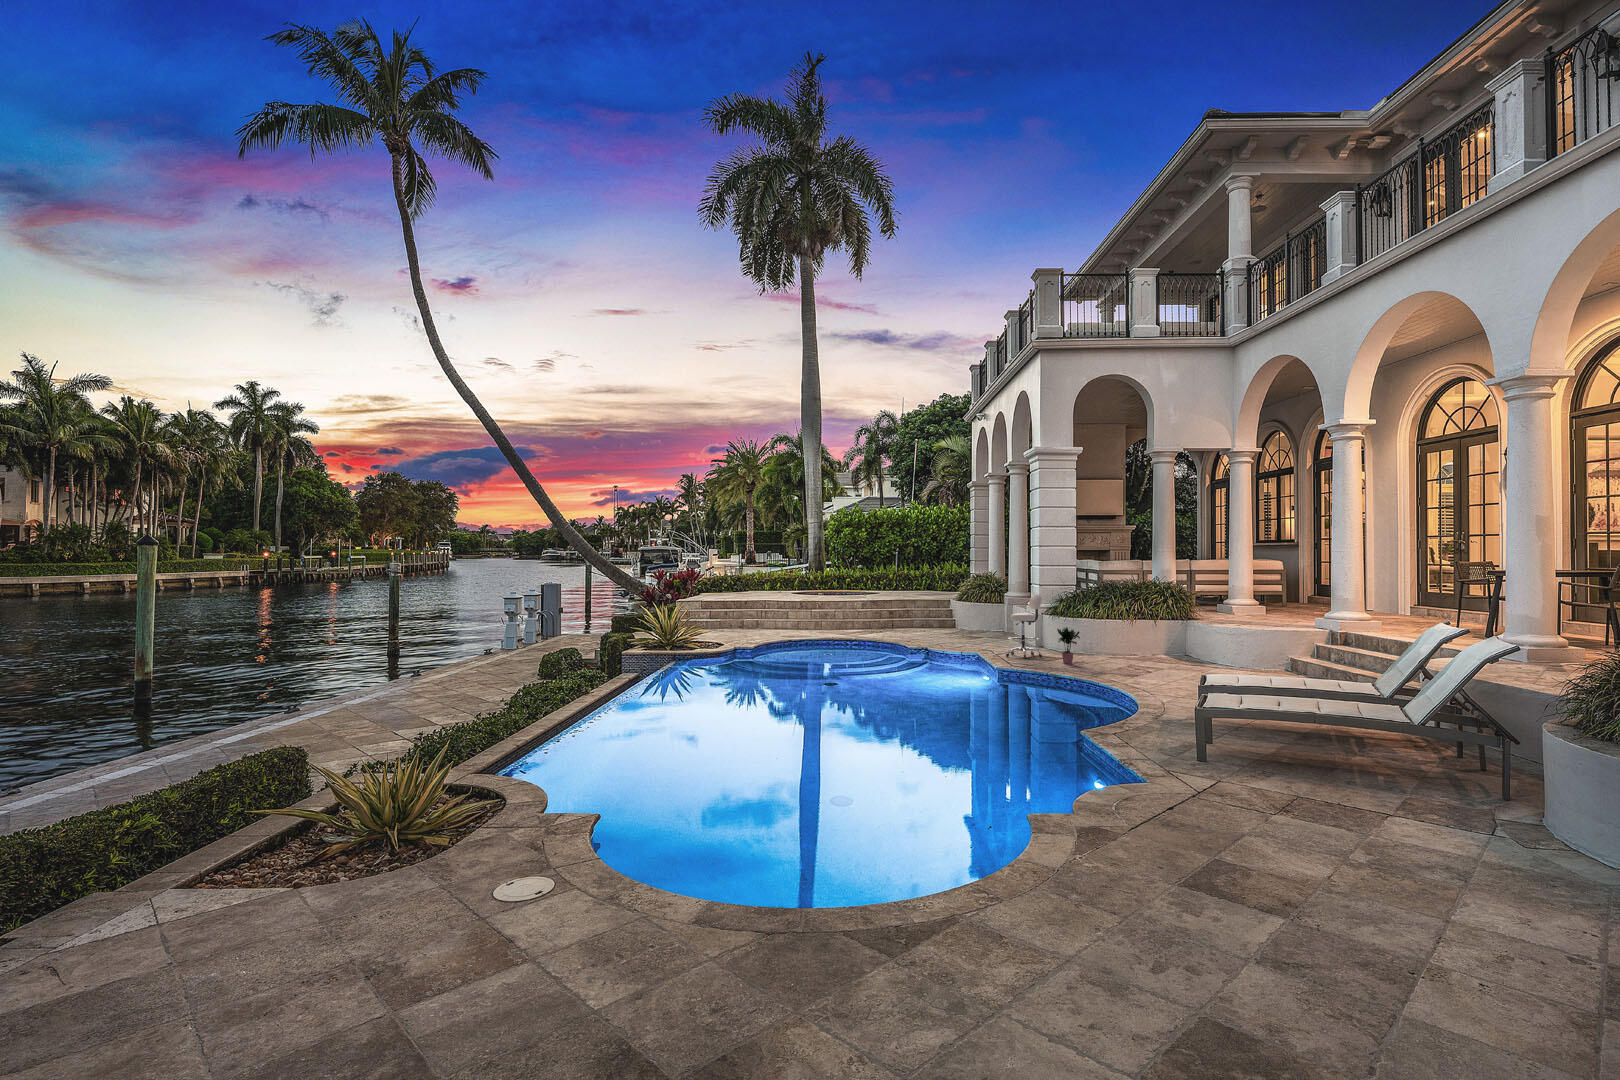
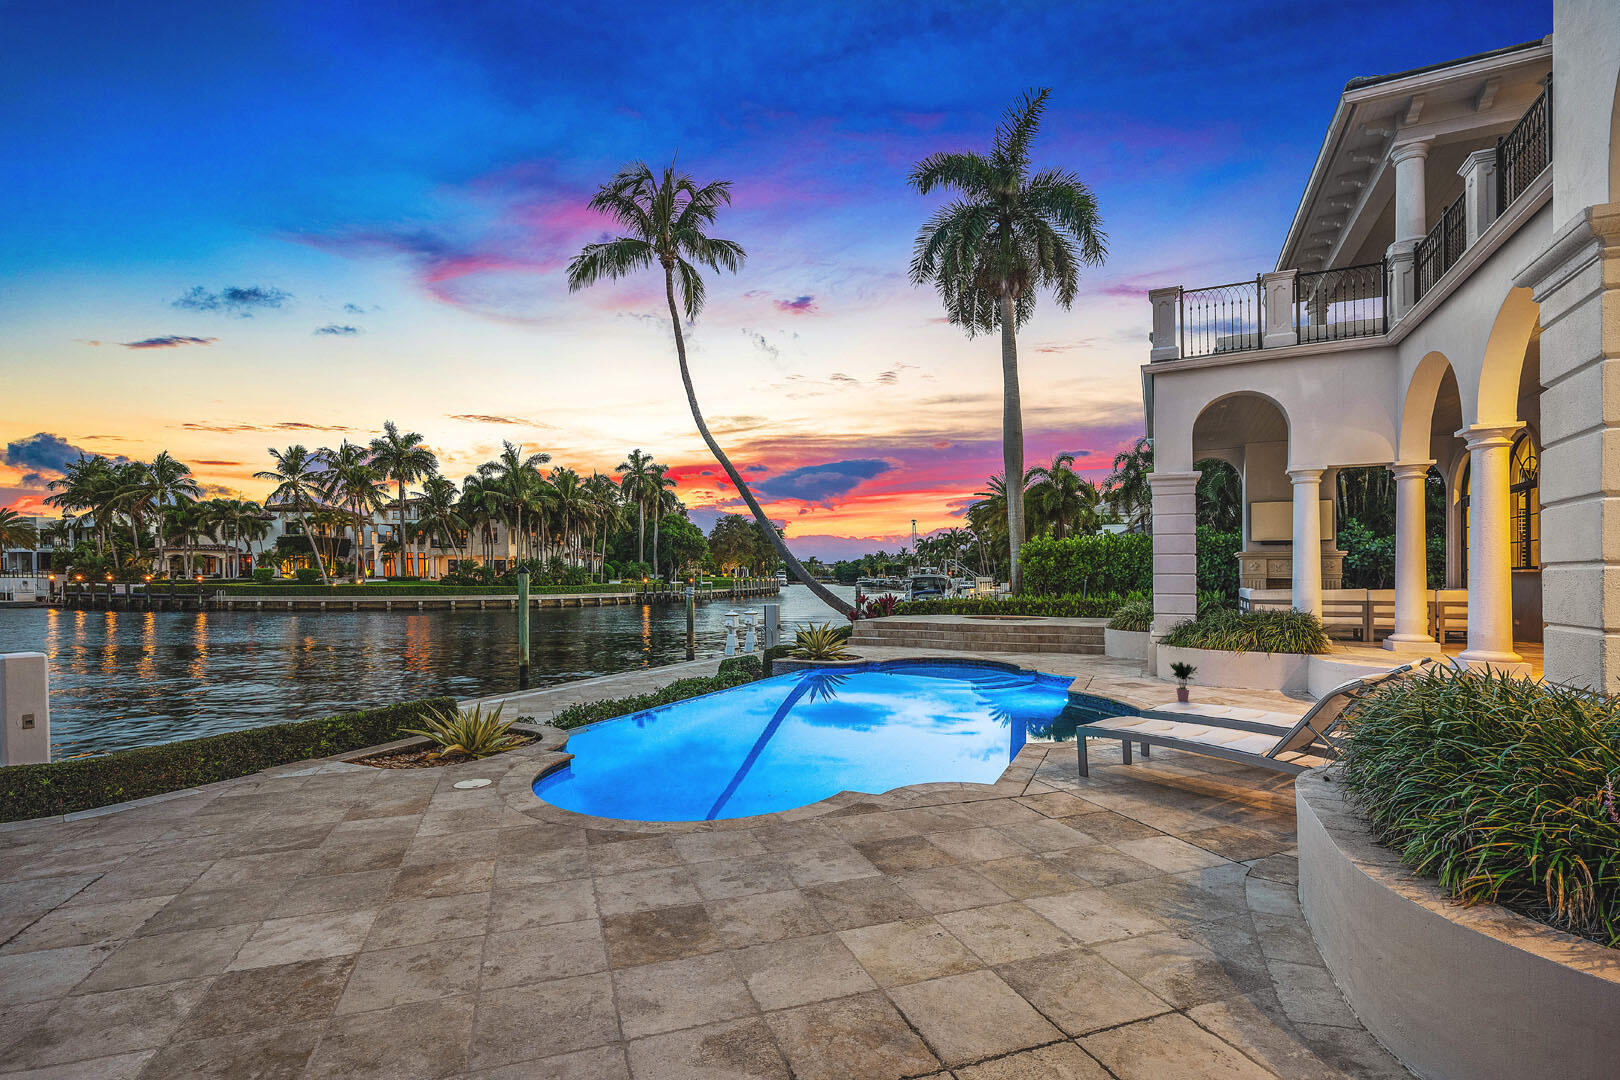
stool: present [1006,595,1042,658] -> none [1132,627,1171,693]

